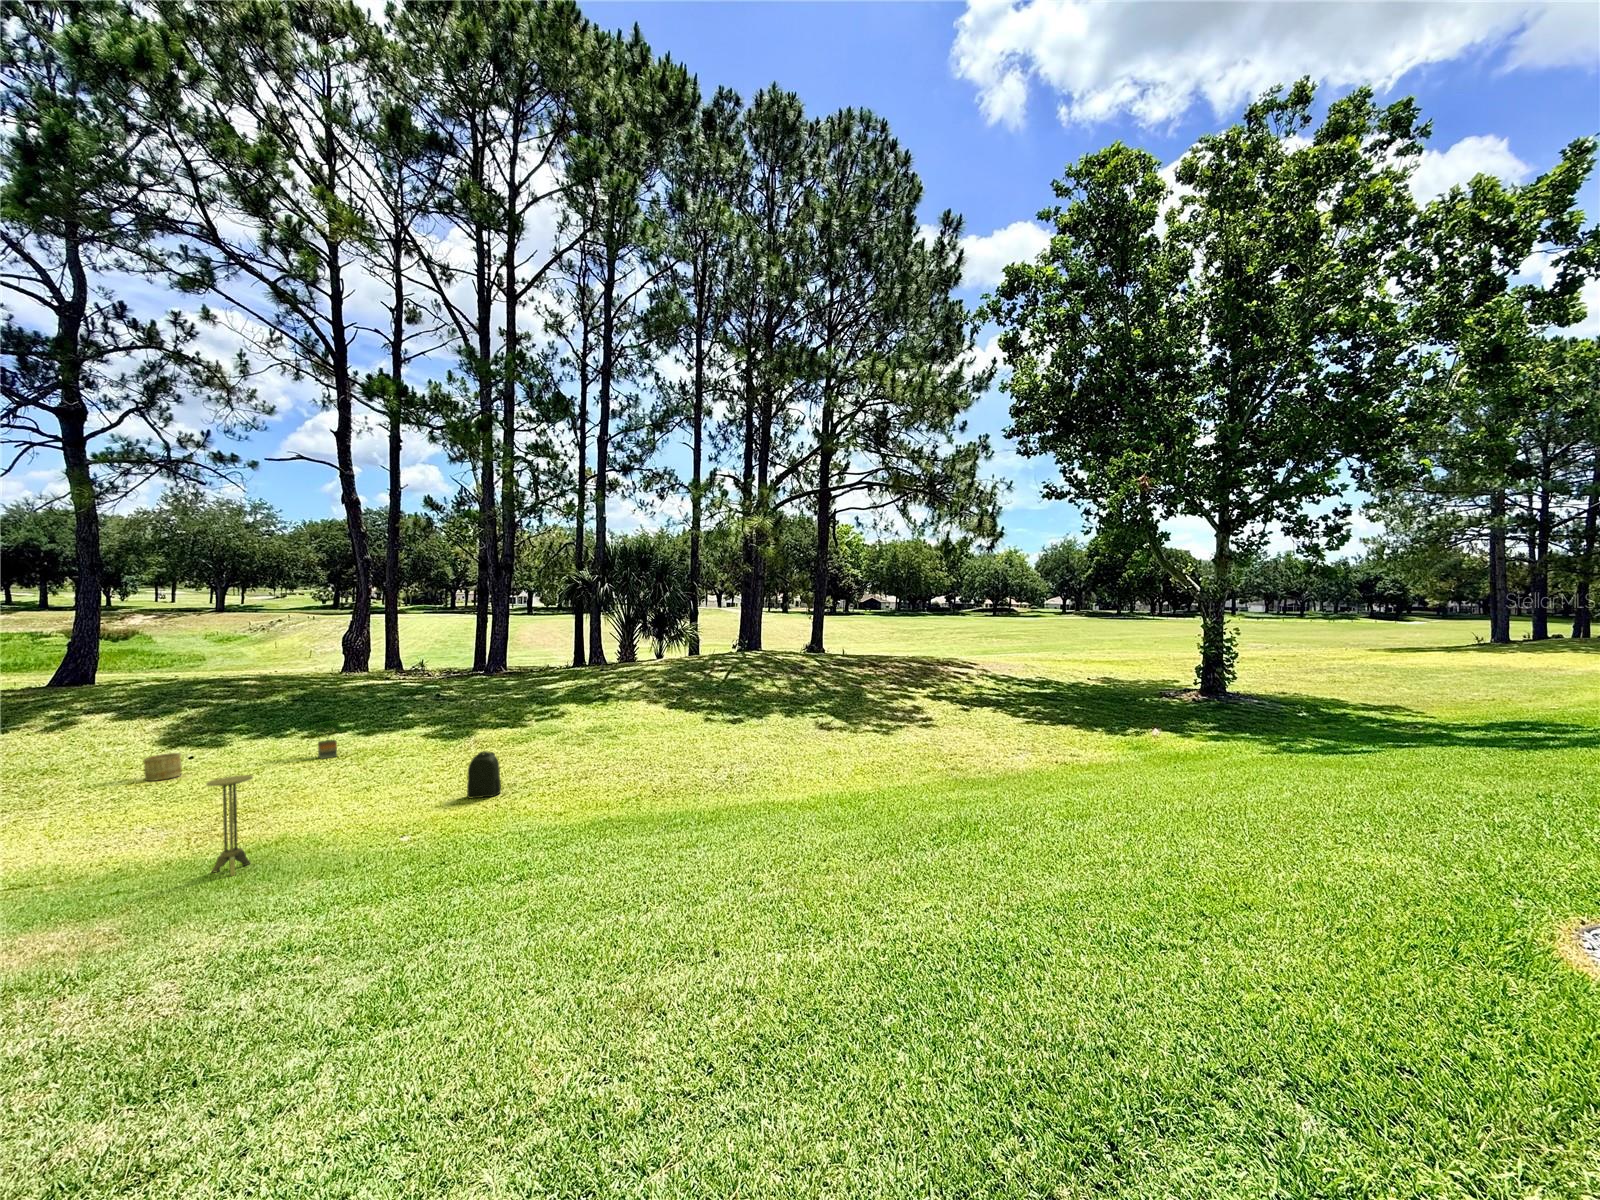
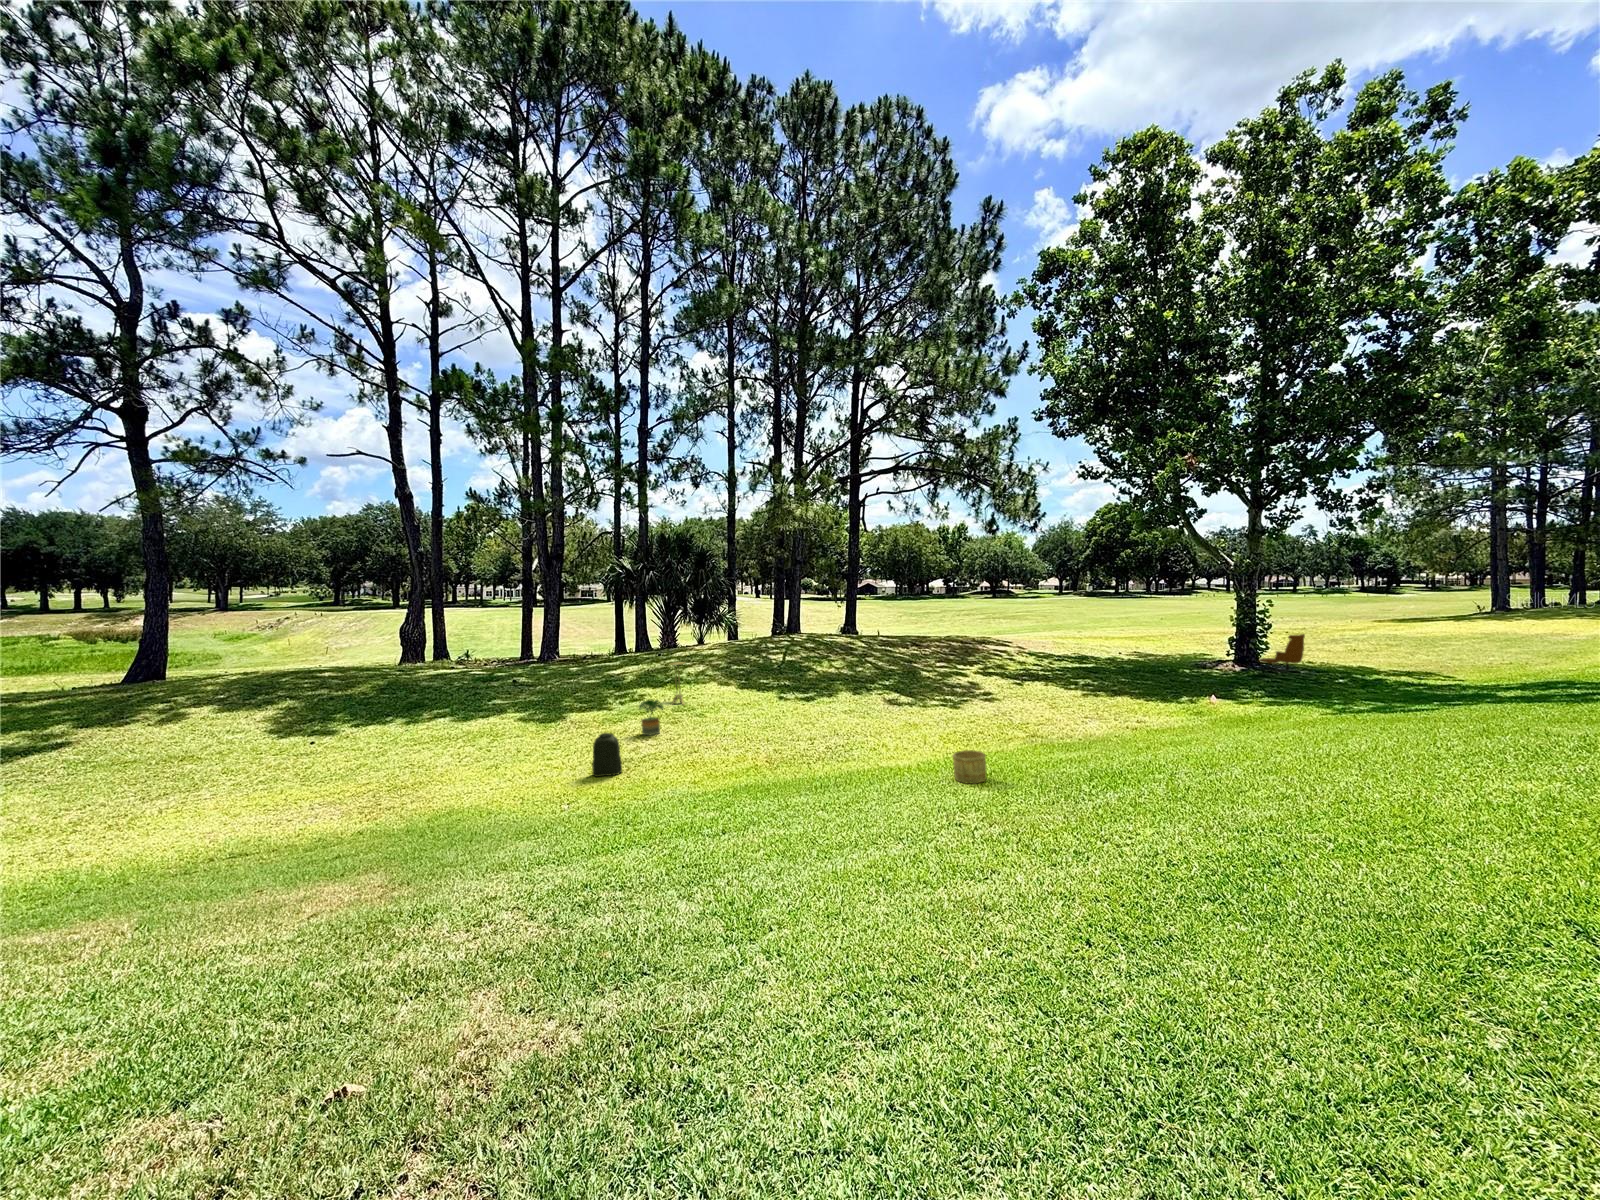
lounge chair: none [1225,663,1271,704] -> present [1259,634,1305,671]
potted tree: present [314,721,342,759] -> present [639,700,664,736]
wooden bucket: present [143,753,182,781] -> present [952,750,986,784]
side table: present [206,775,253,876] -> present [670,662,684,705]

